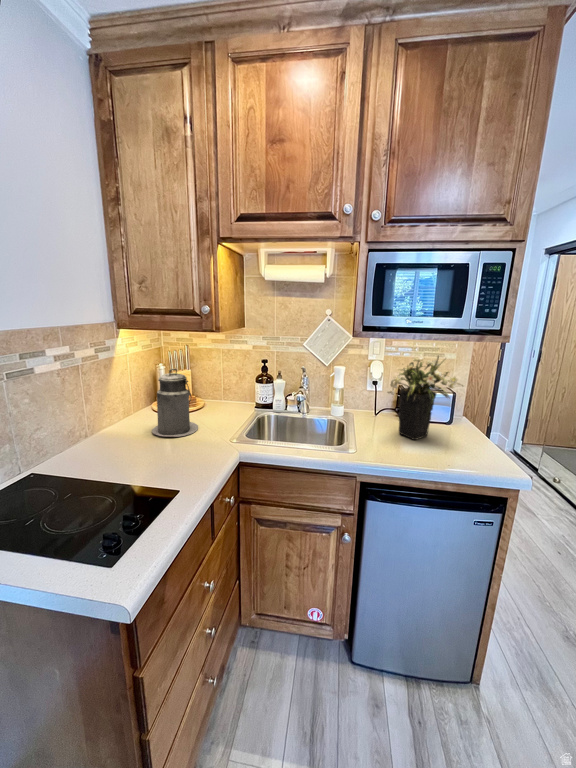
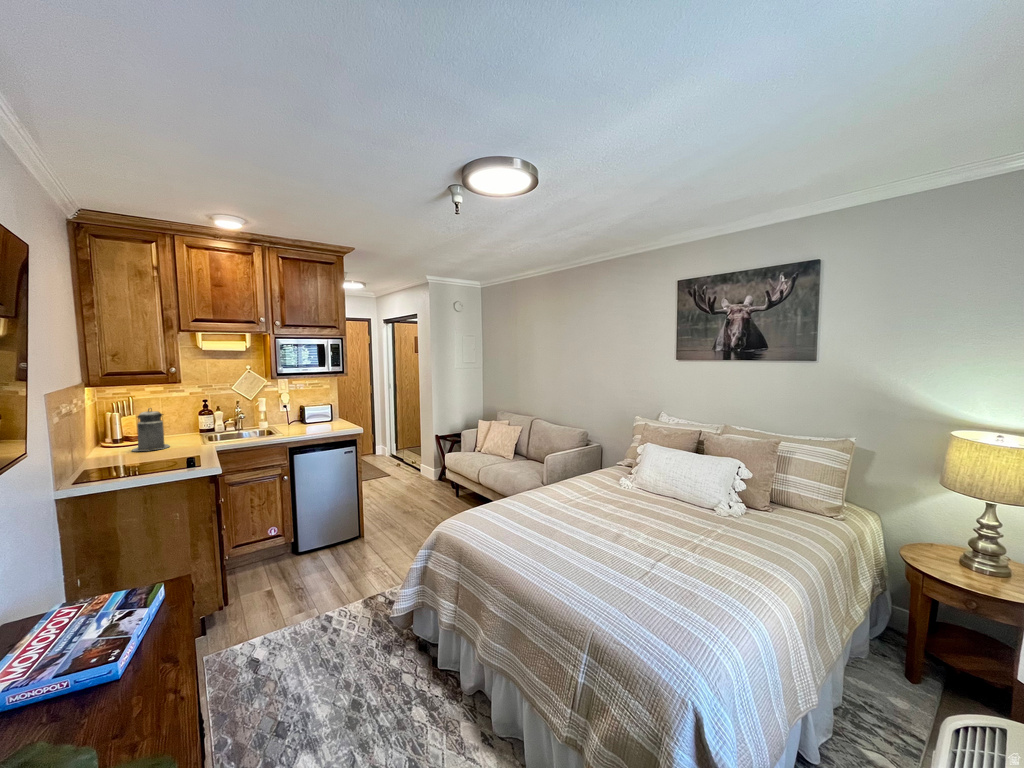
flower arrangement: present [388,356,463,440] -> none [295,385,332,427]

